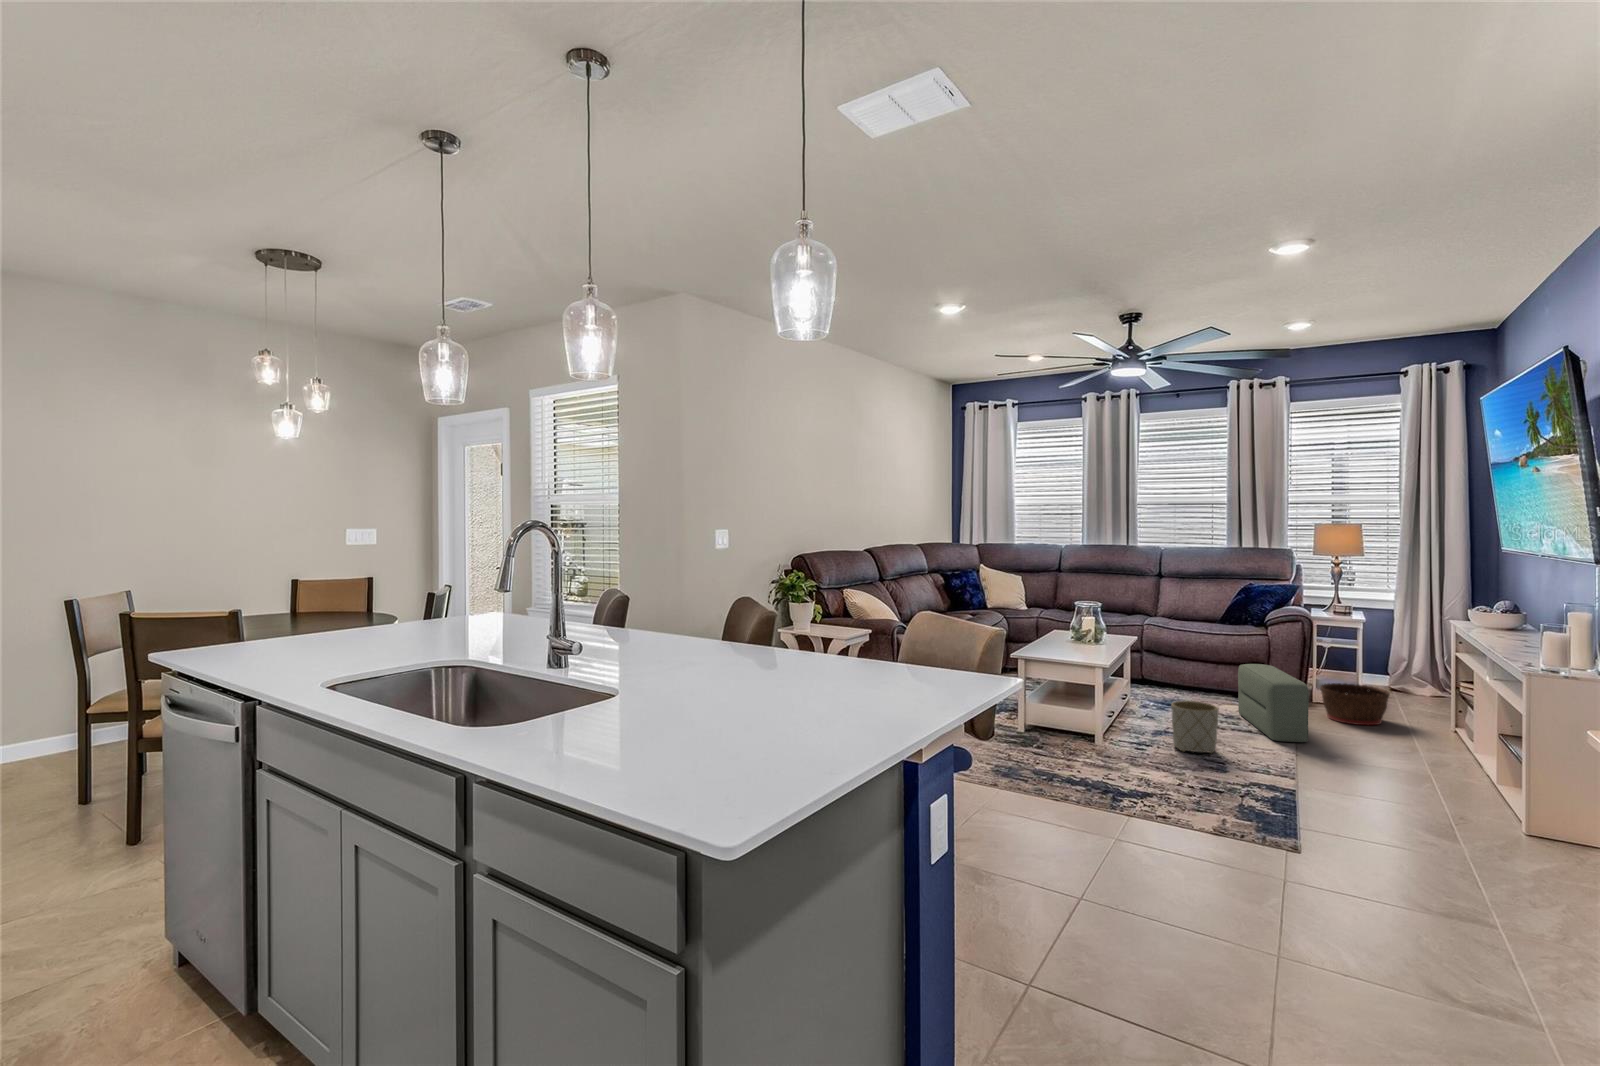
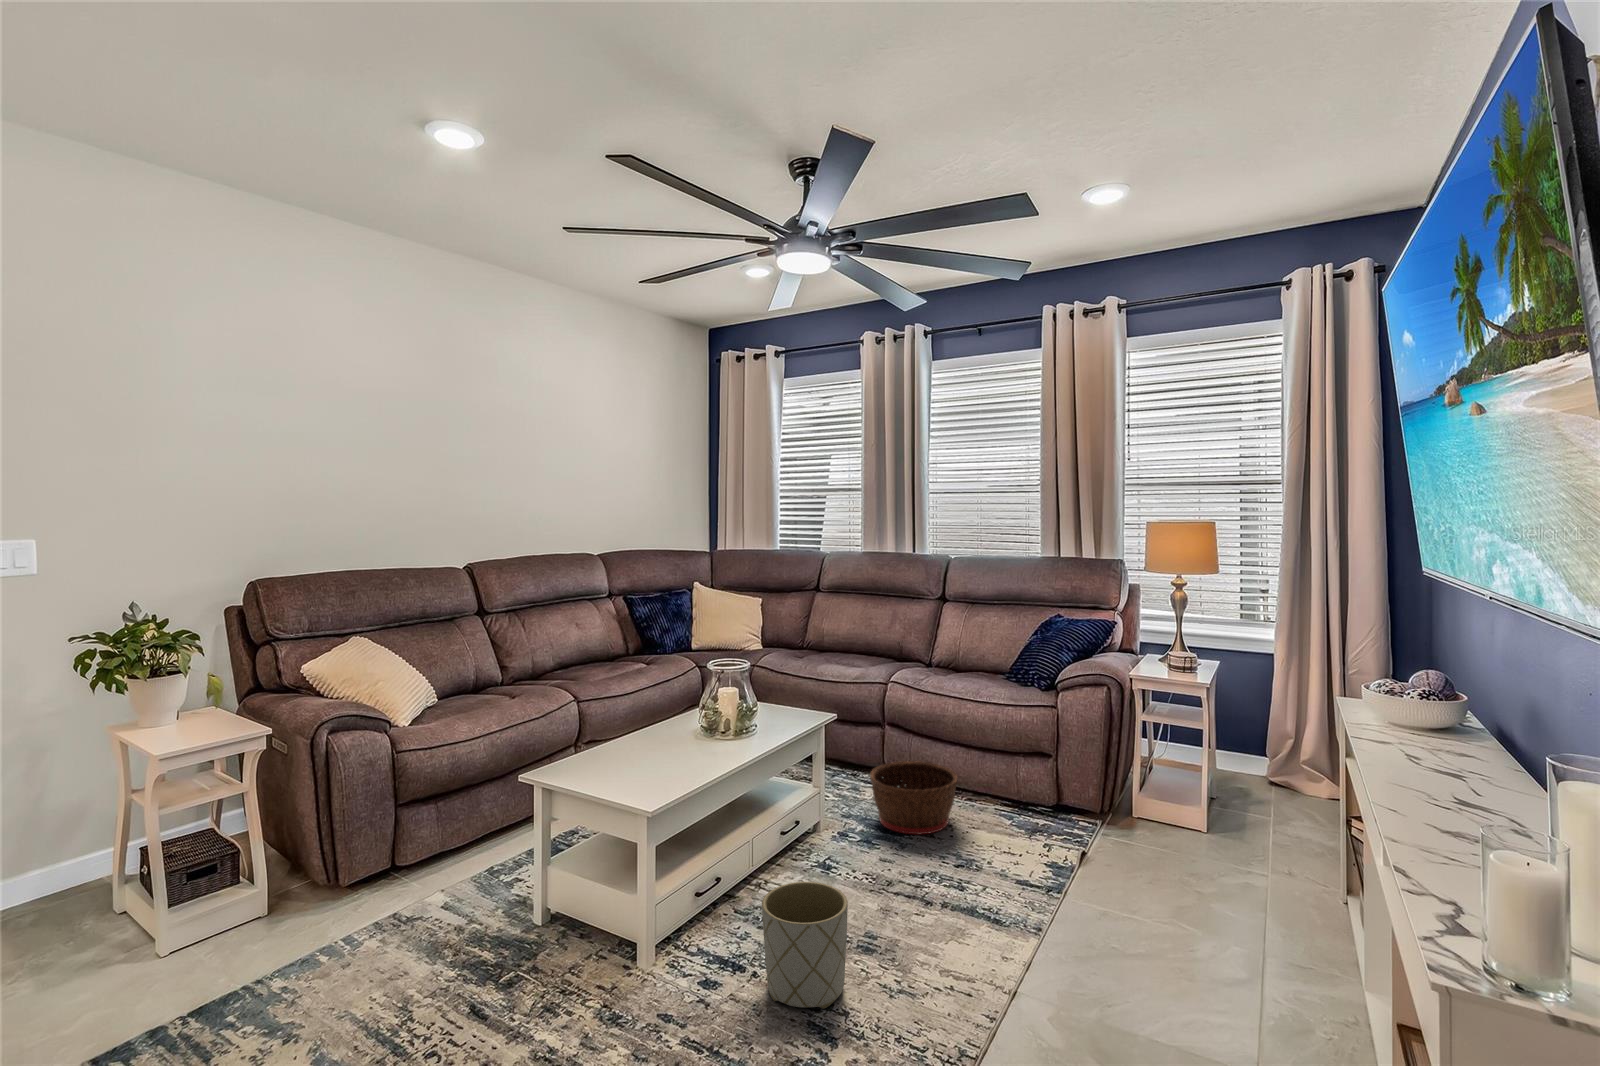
pouf: present [1238,664,1309,742] -> none [973,774,1046,958]
basket: present [1320,683,1390,725] -> present [870,761,957,834]

